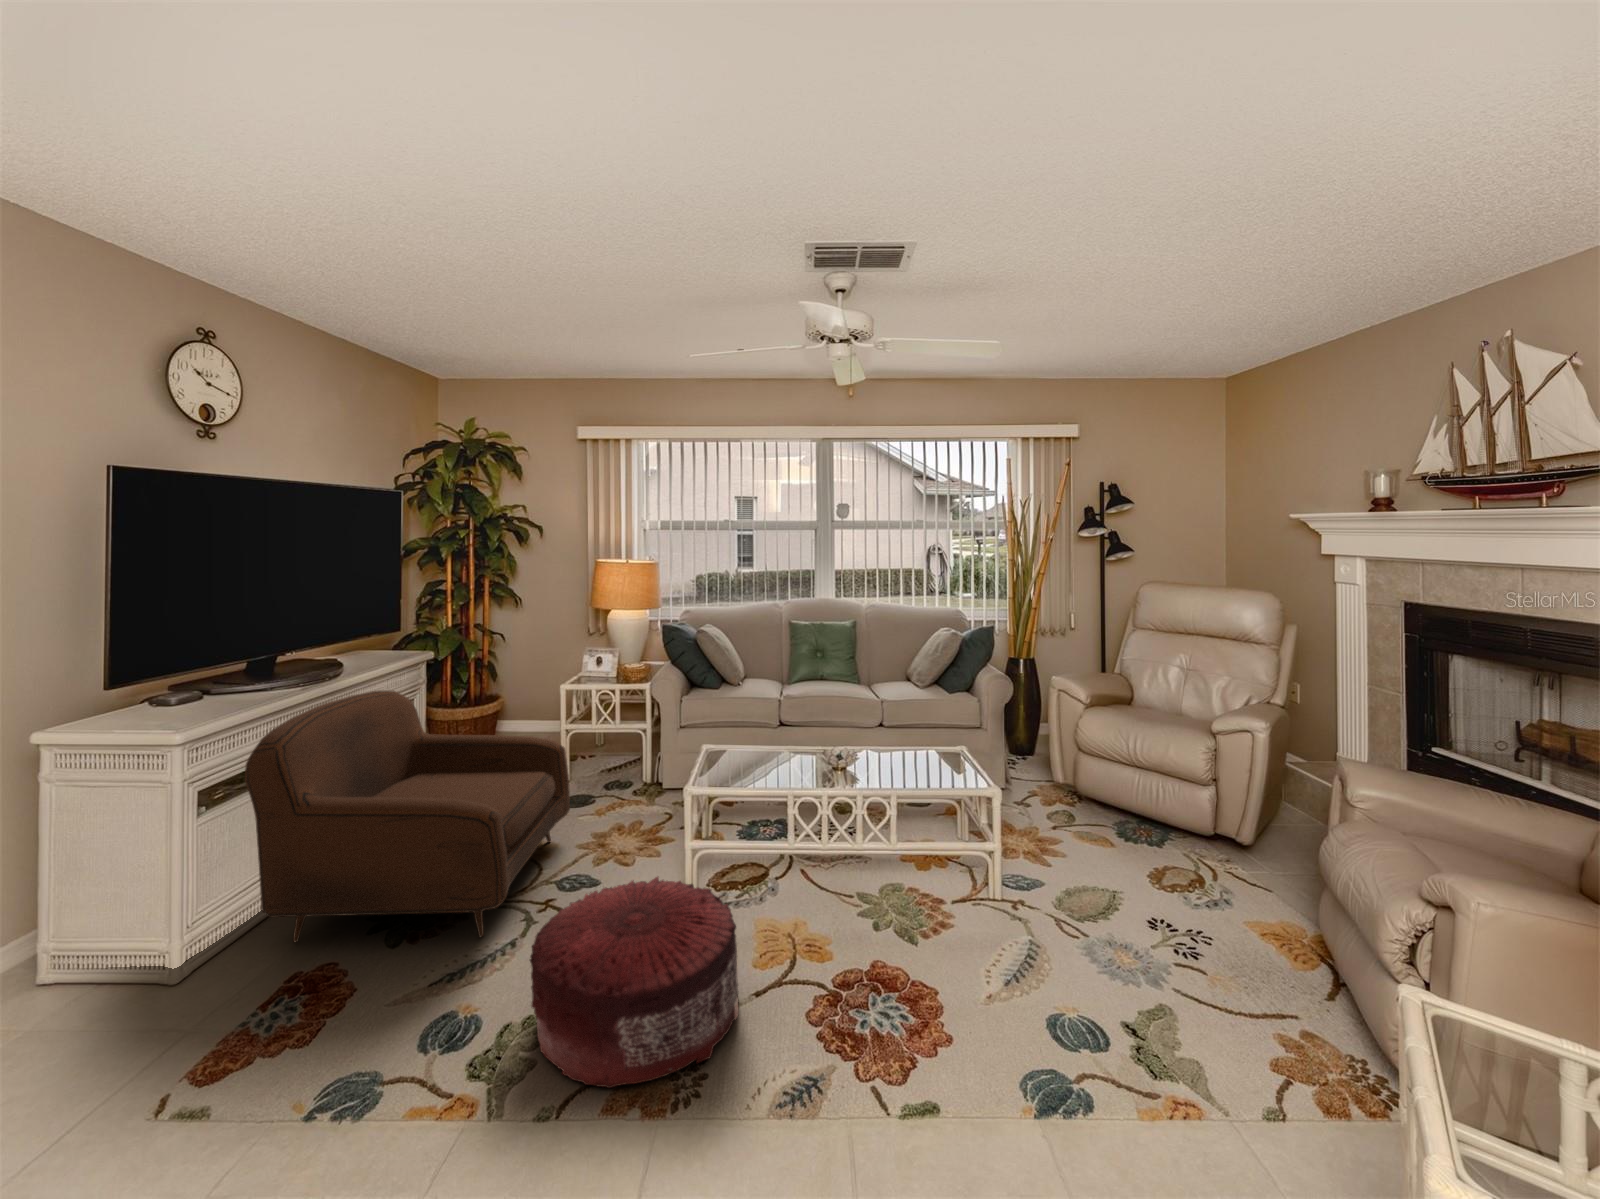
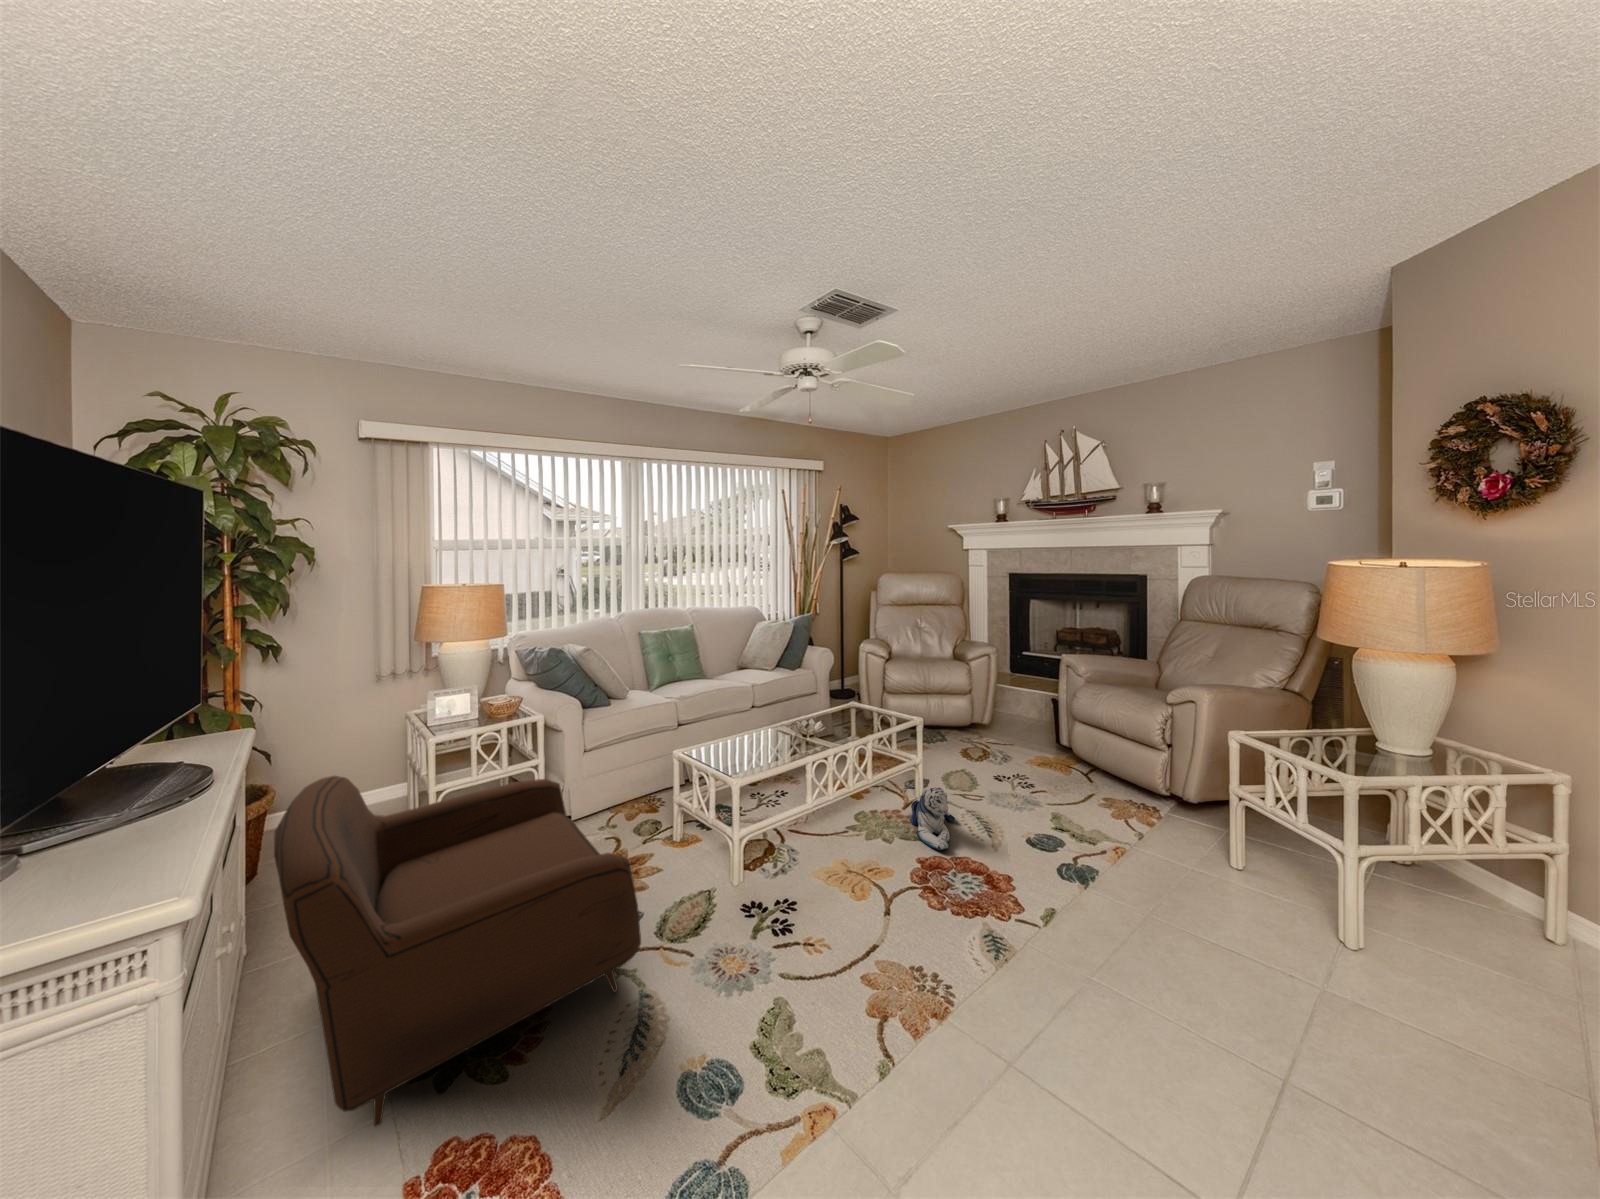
pouf: present [530,877,738,1088] -> none [754,846,930,1039]
plush toy: none [893,880,973,969] -> present [910,788,955,850]

